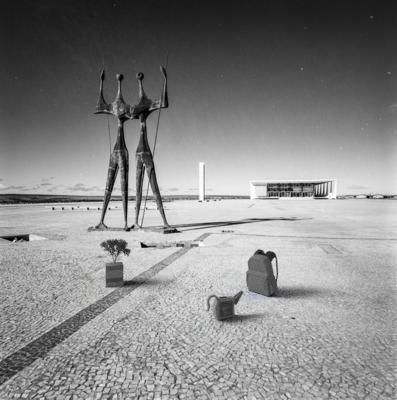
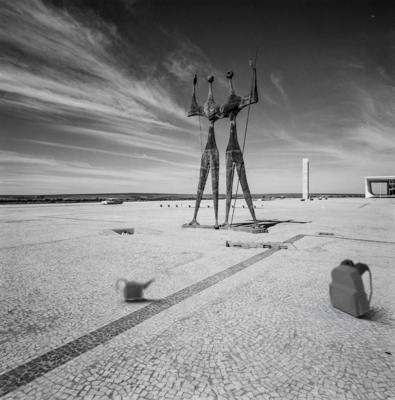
potted tree: present [100,239,131,287] -> none [175,235,206,283]
watering can: present [206,291,243,320] -> present [116,279,153,300]

